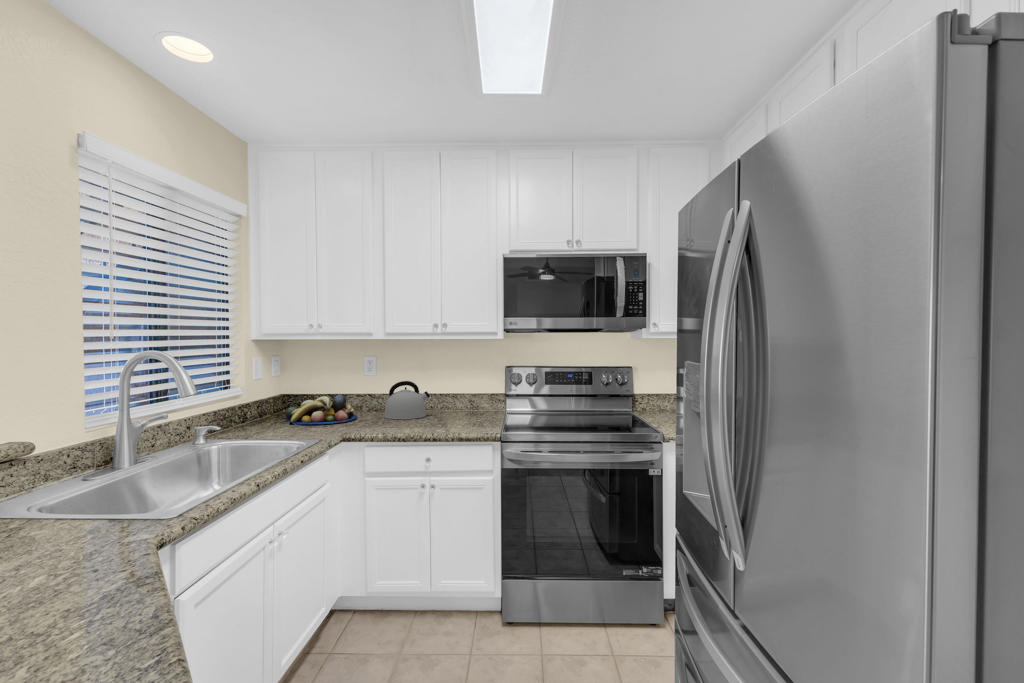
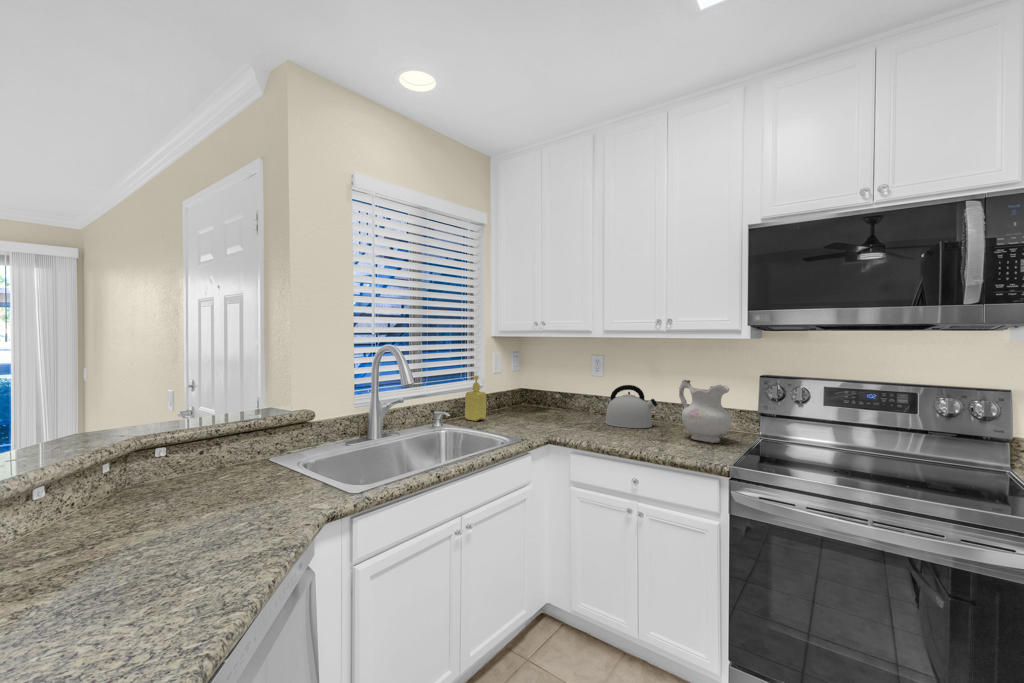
ceramic pitcher: none [450,373,490,421] -> present [679,380,731,443]
soap dispenser: none [241,384,266,432] -> present [465,376,486,421]
fruit bowl: present [285,395,357,425] -> none [510,394,577,422]

